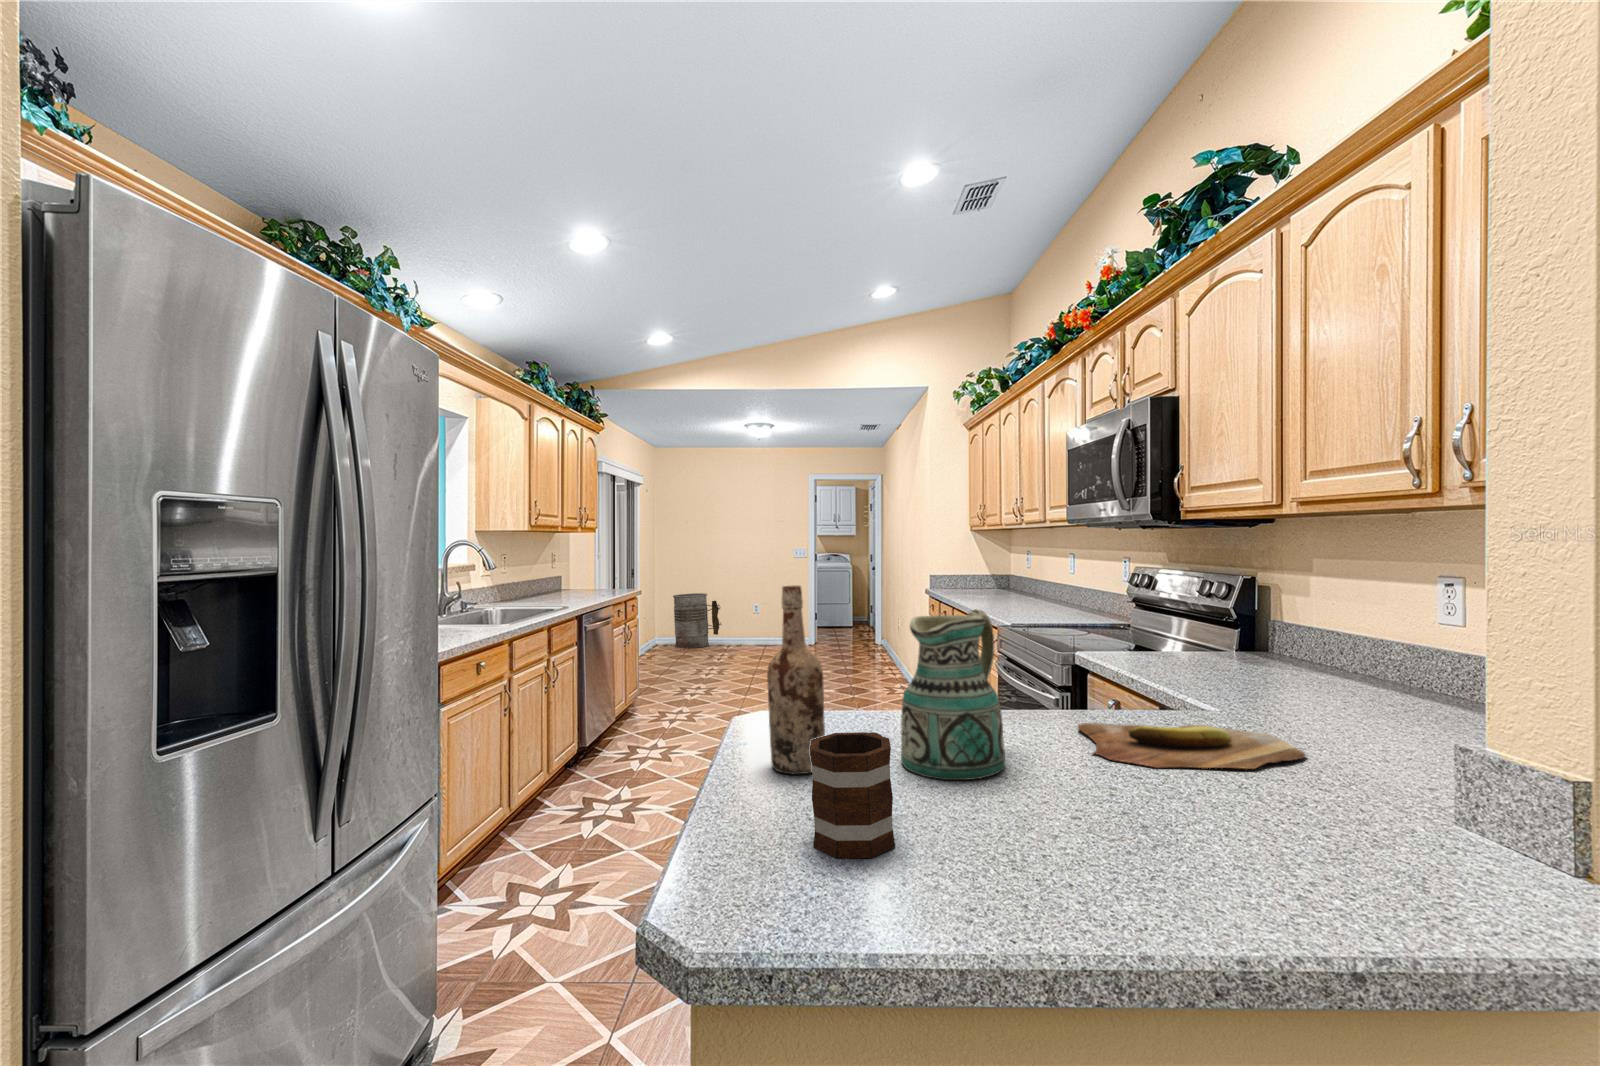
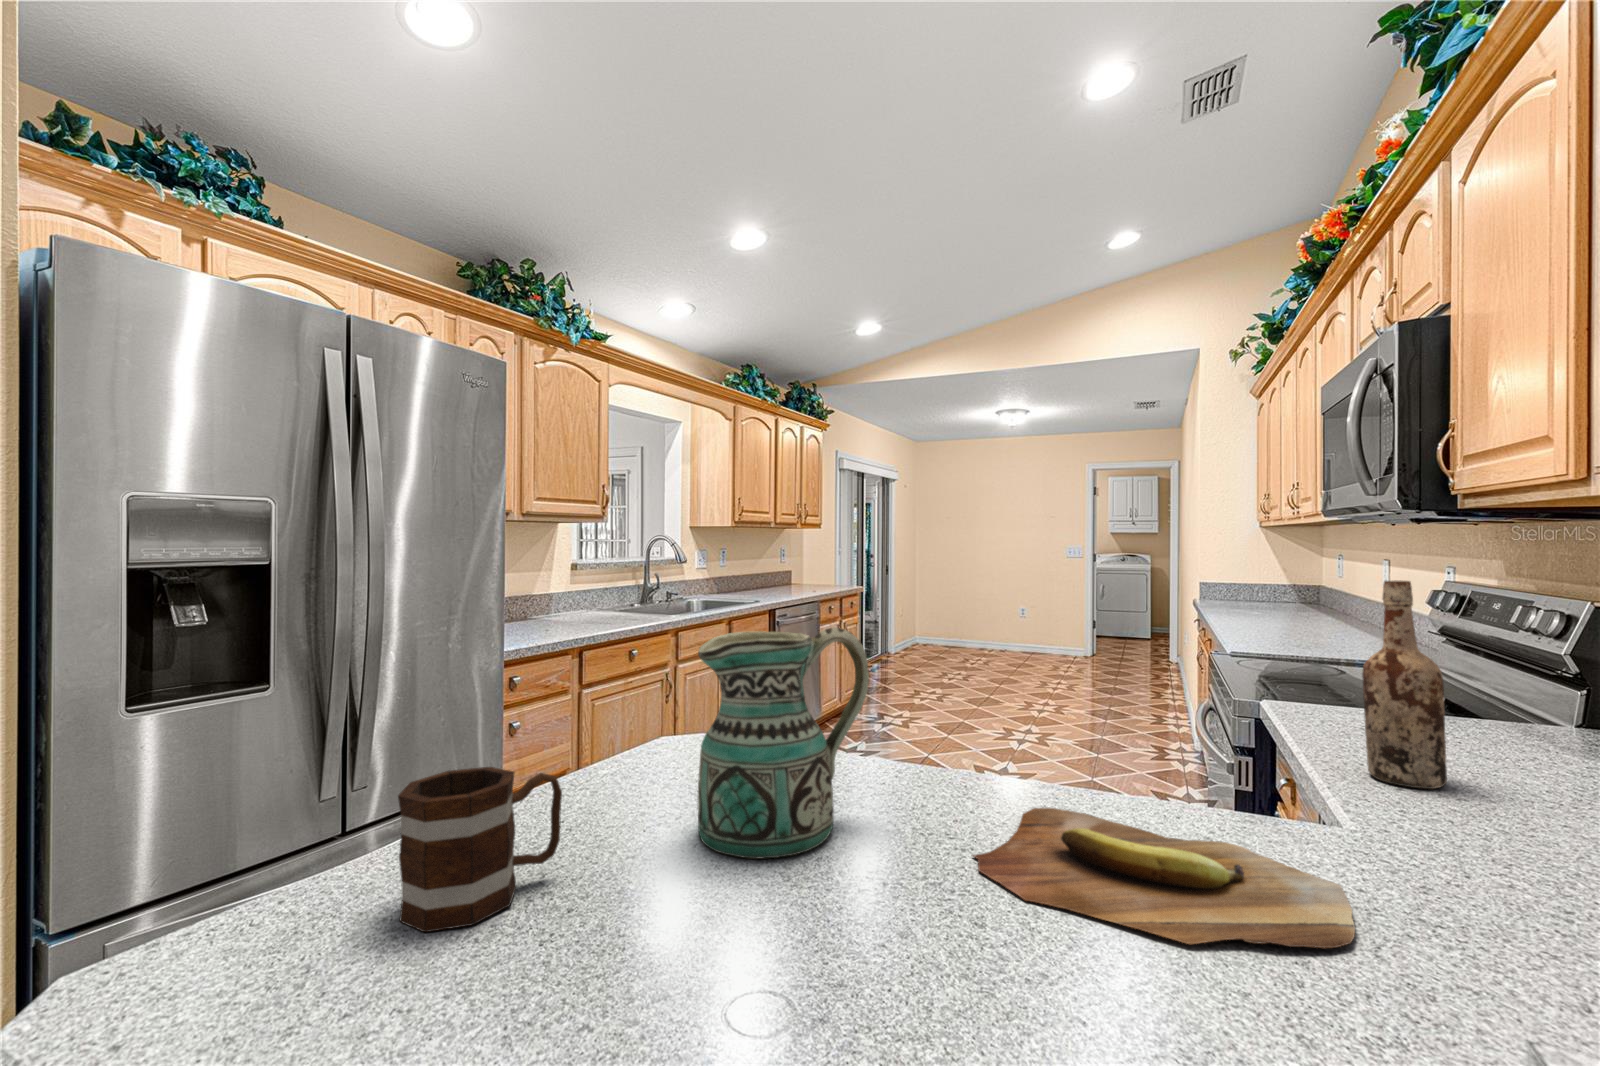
wine bottle: present [767,586,825,774] -> present [1362,581,1447,789]
trash can: present [673,593,722,648] -> none [928,594,981,651]

